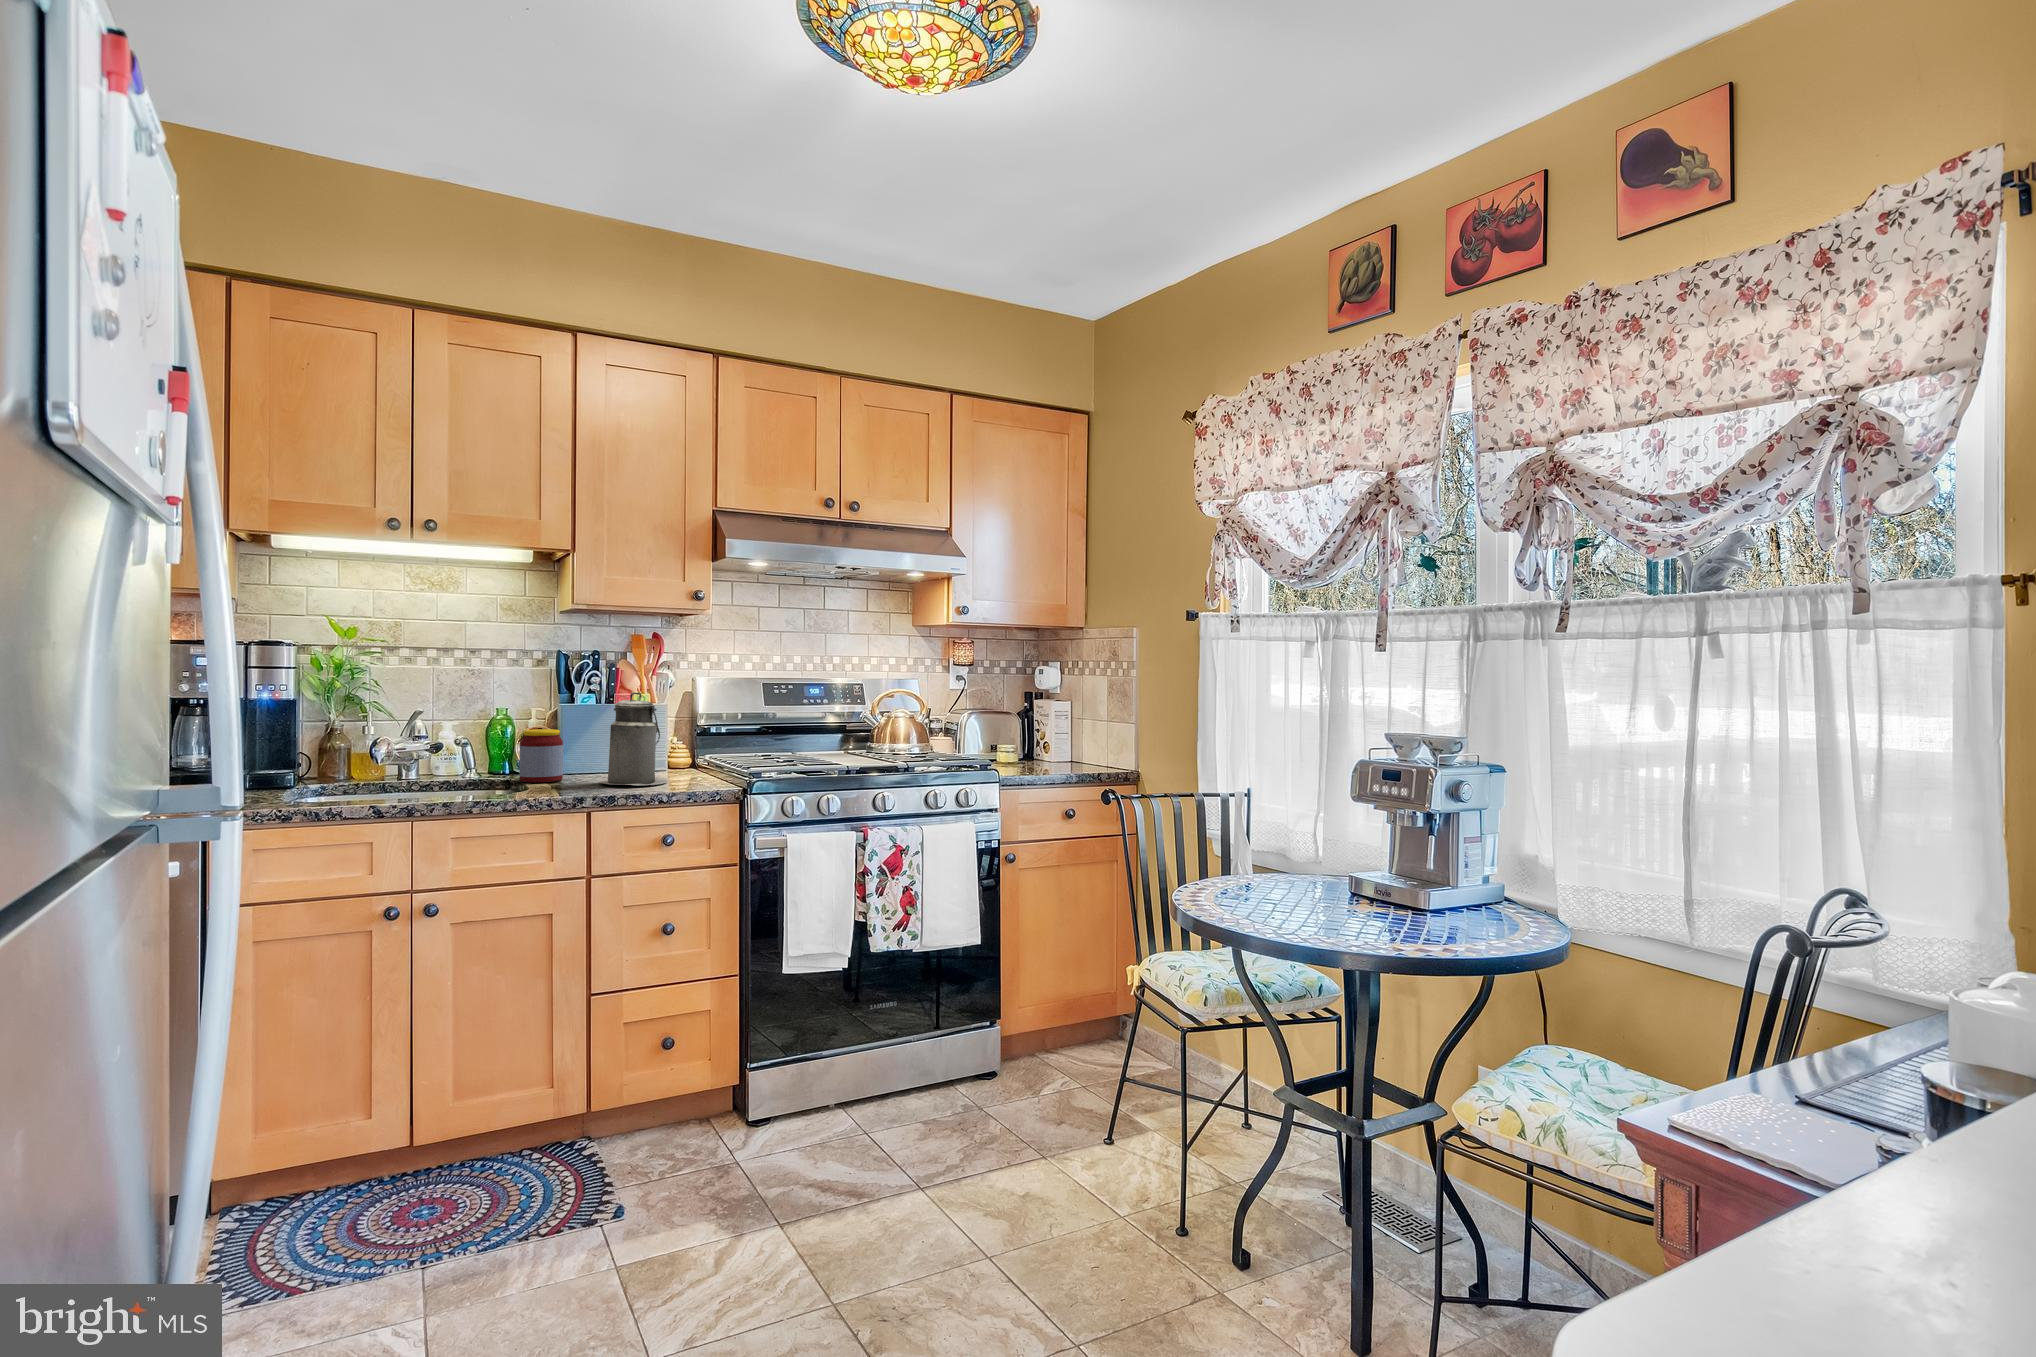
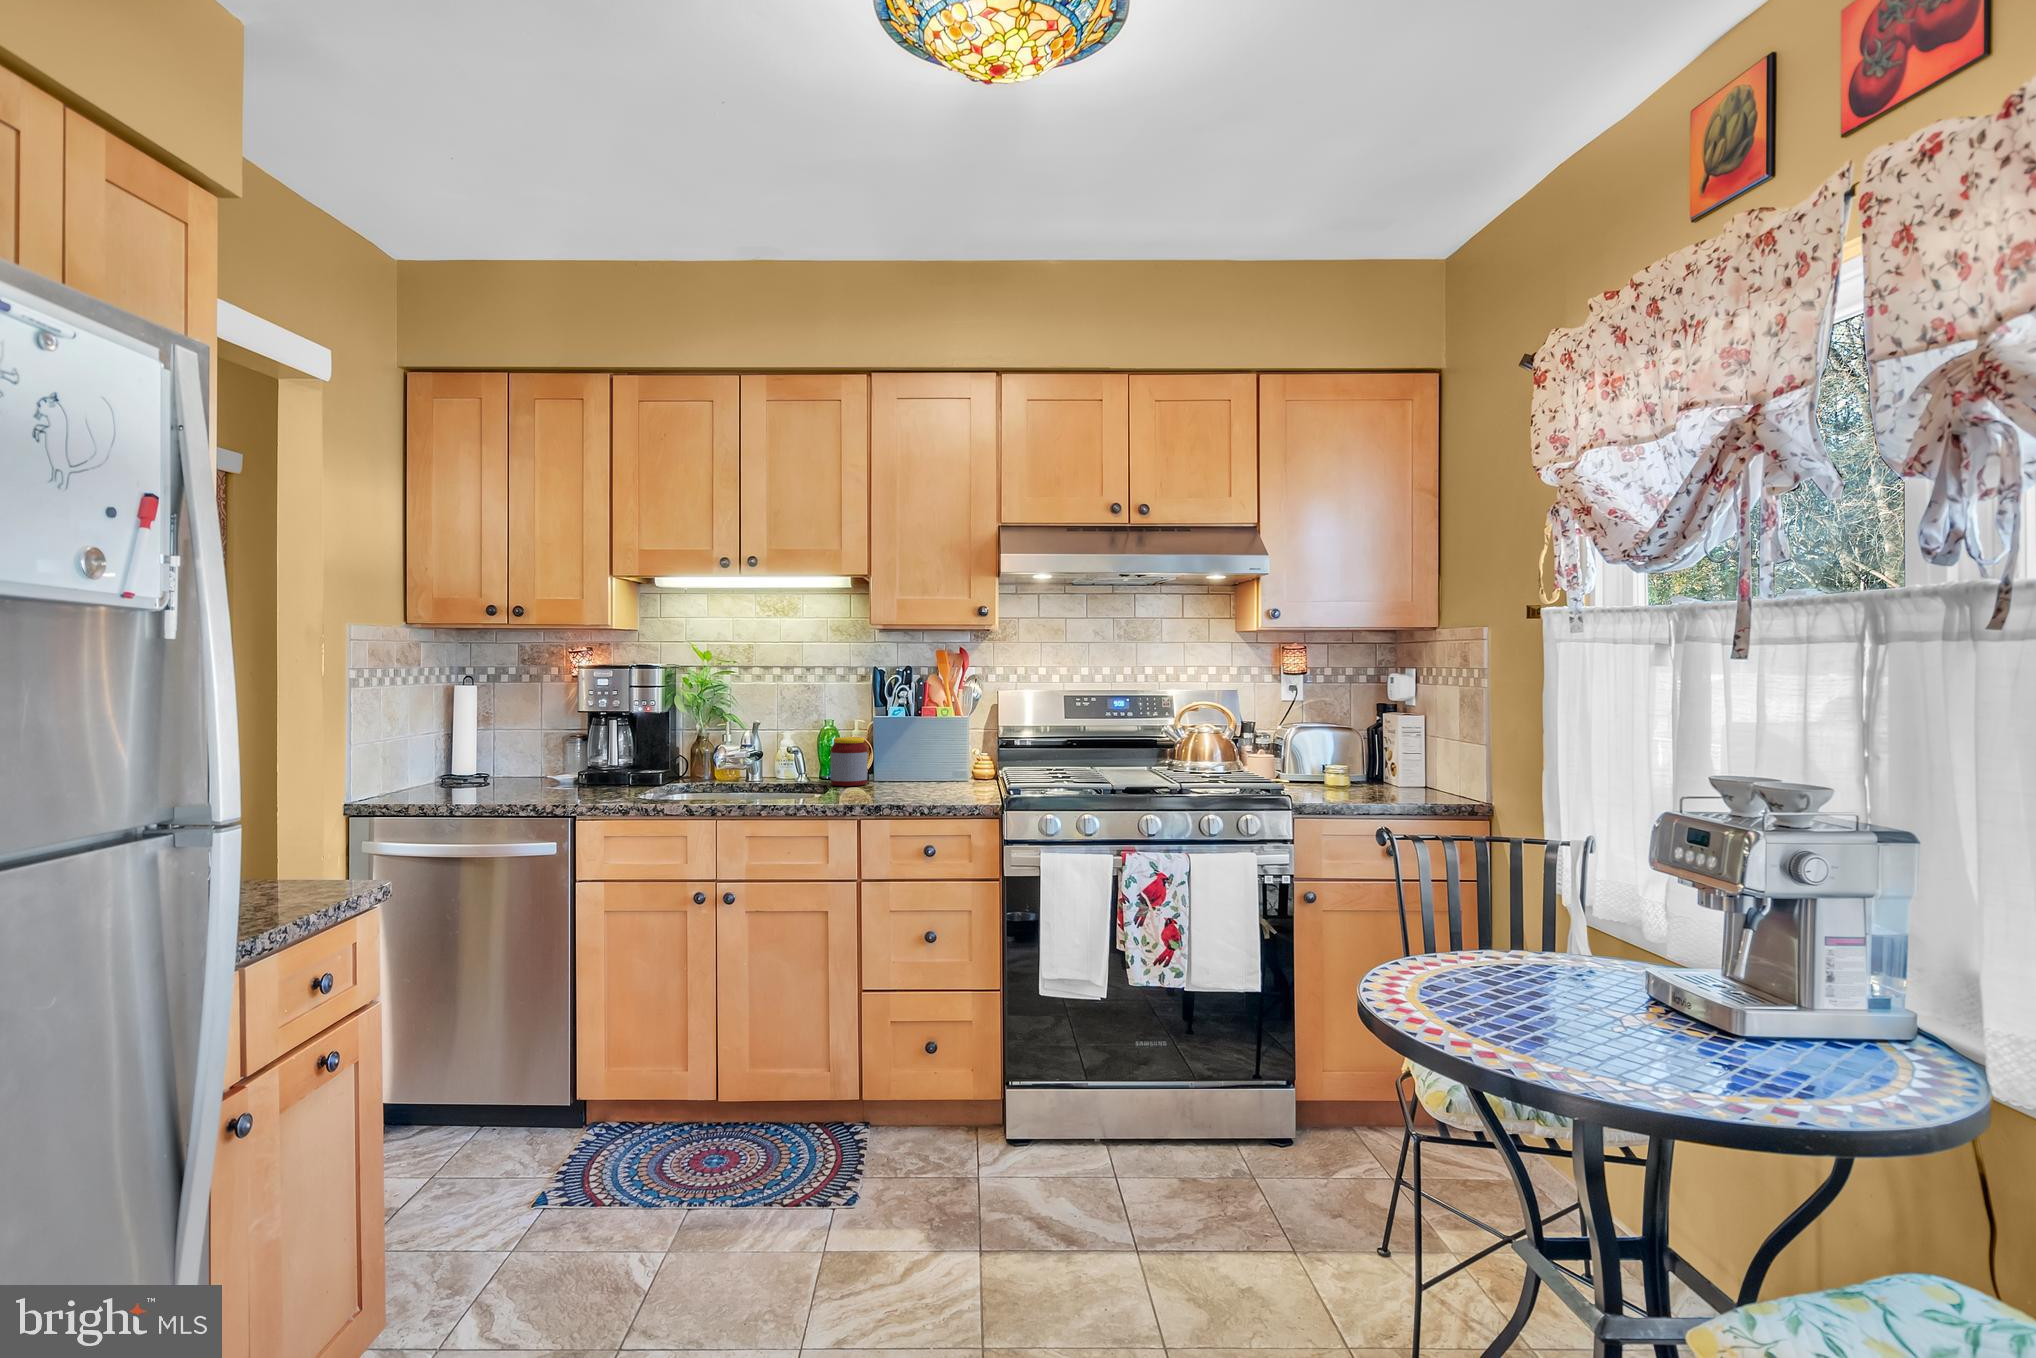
canister: present [599,692,667,785] -> none [888,704,950,794]

